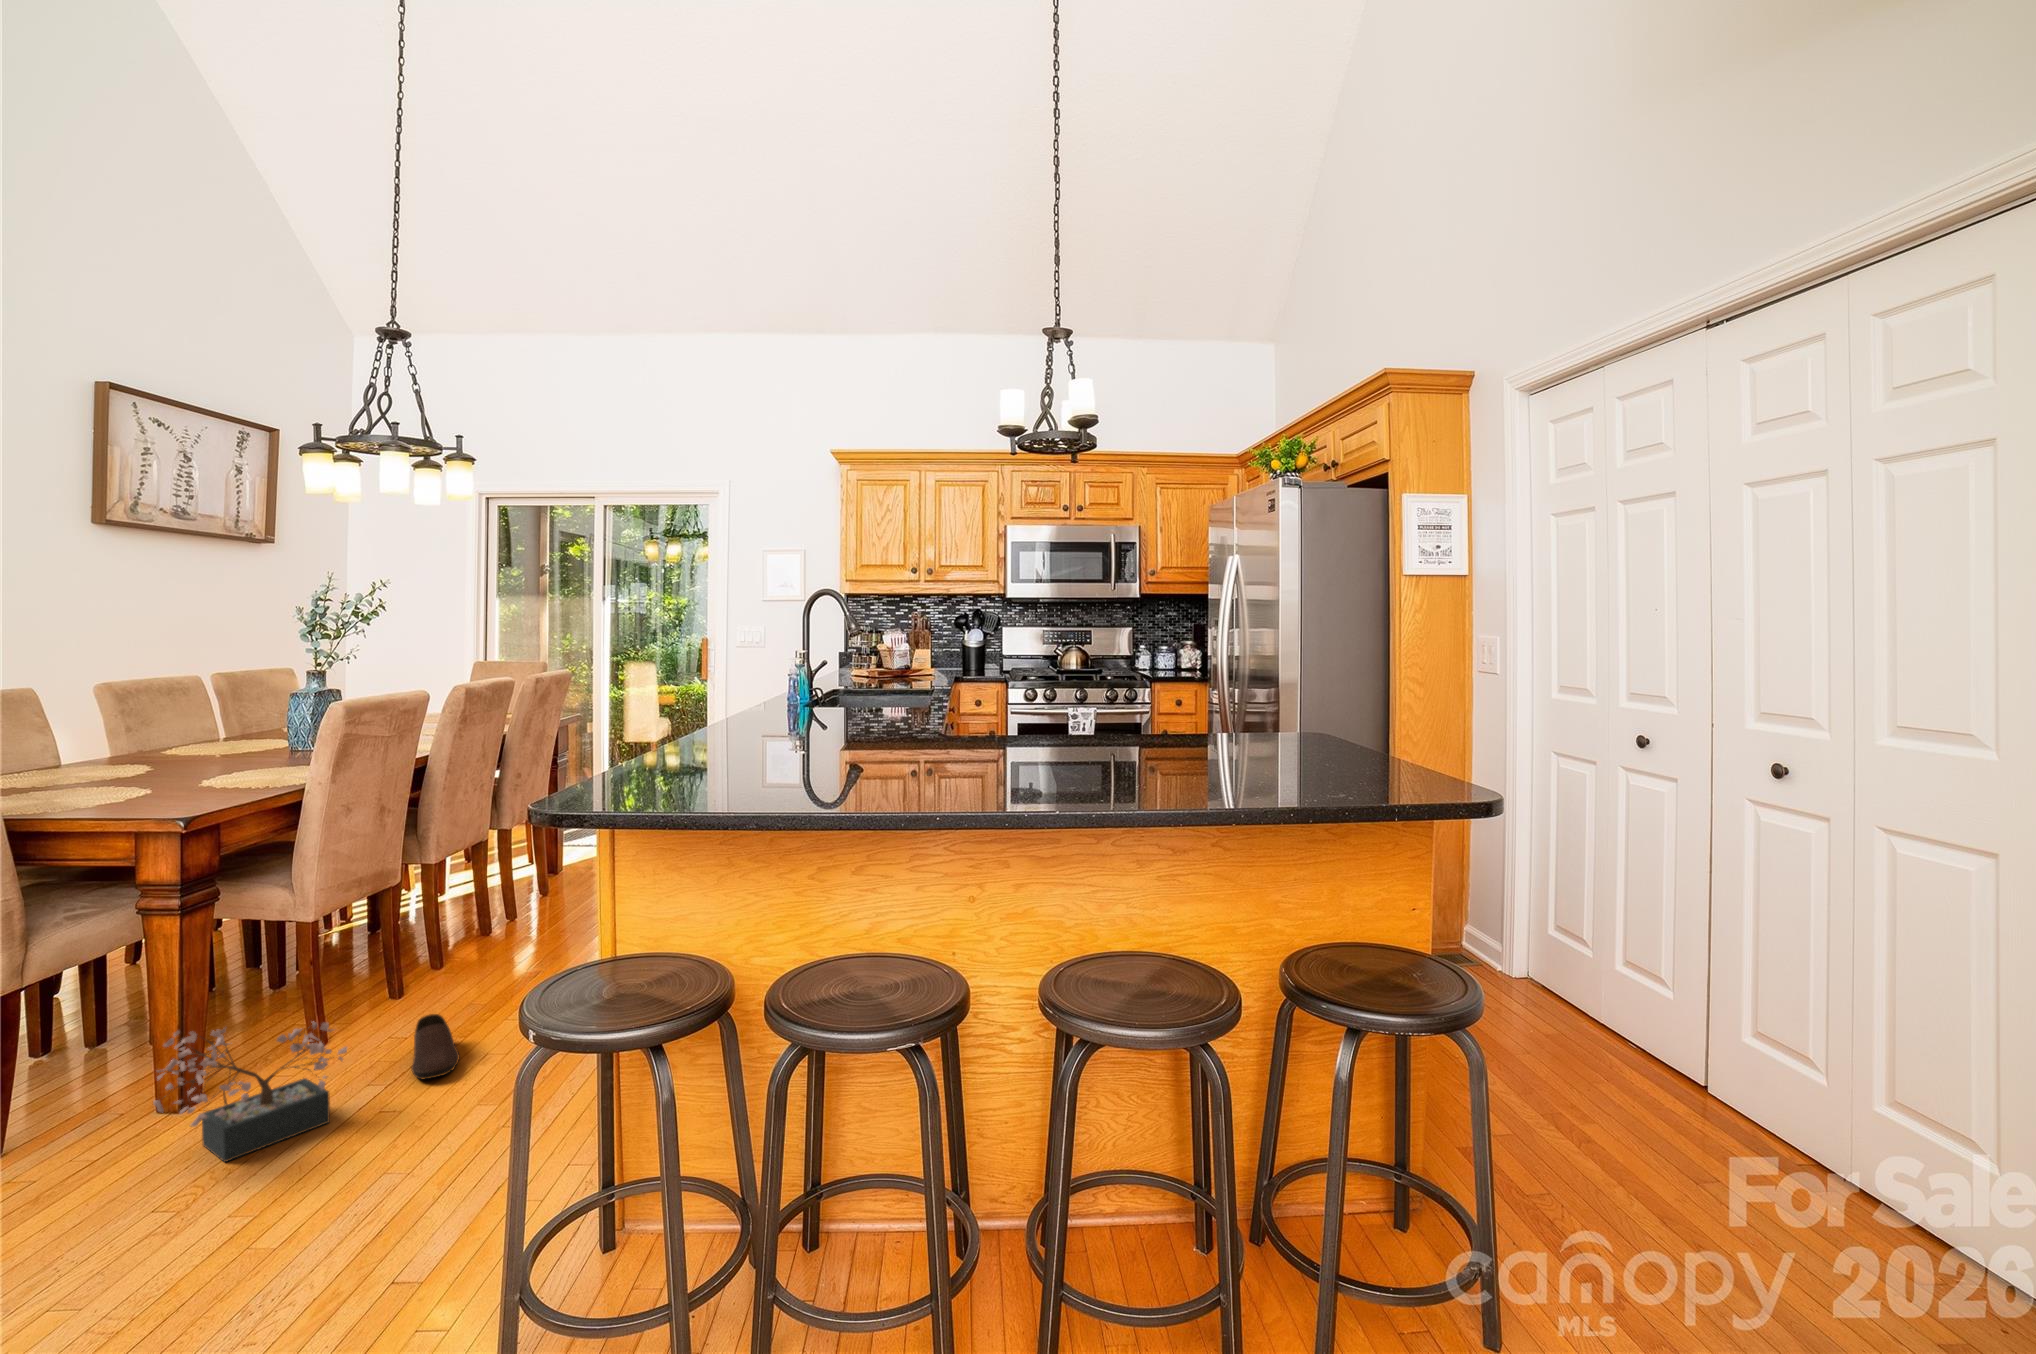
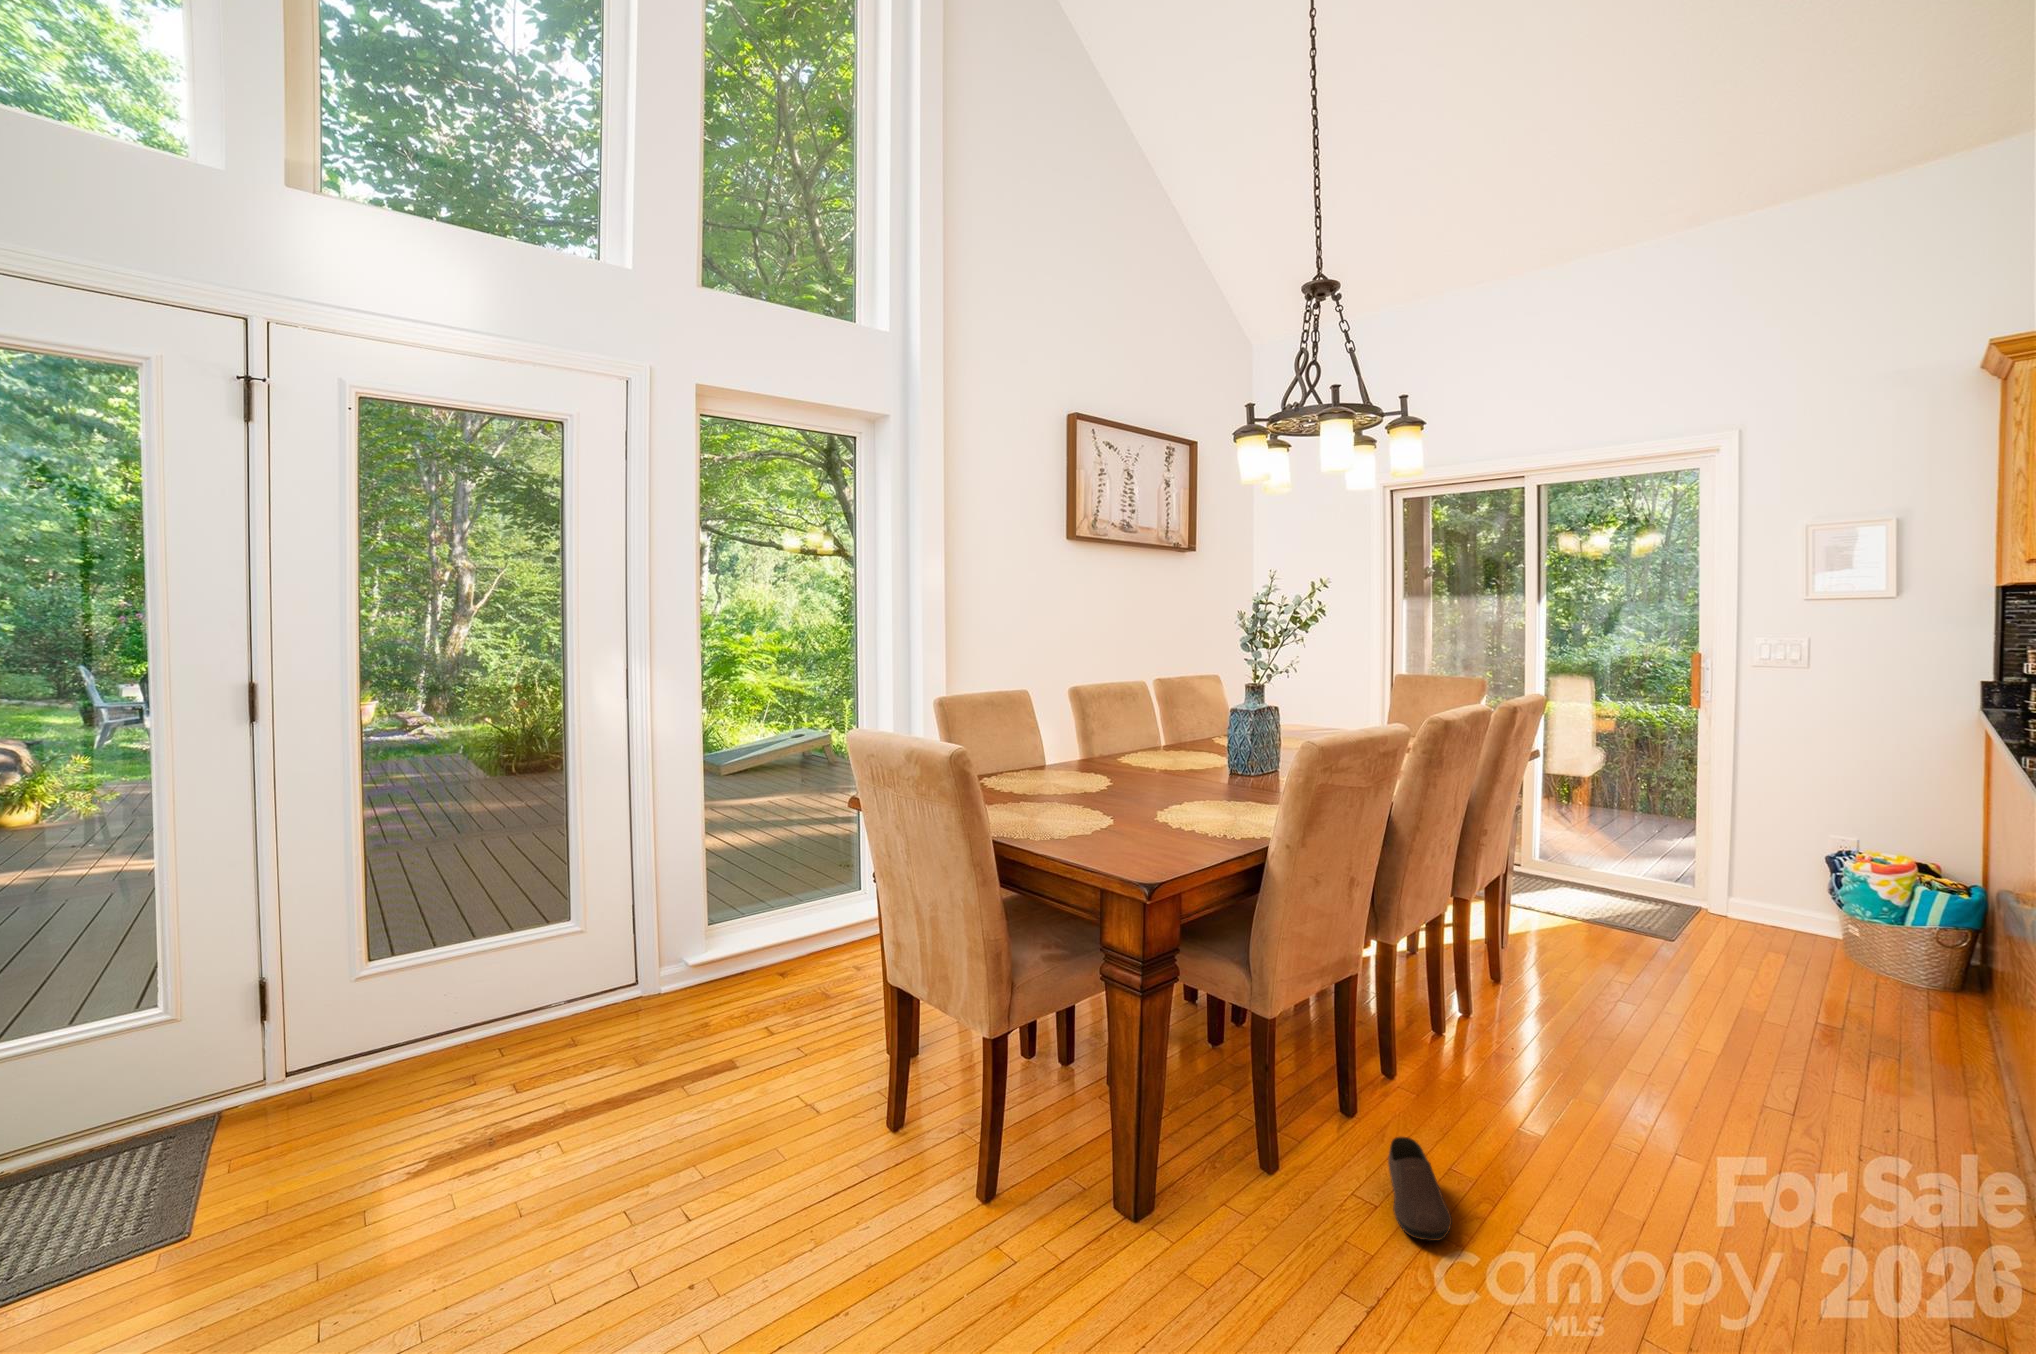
decorative plant: present [153,1022,347,1162] -> none [1154,1097,1332,1277]

